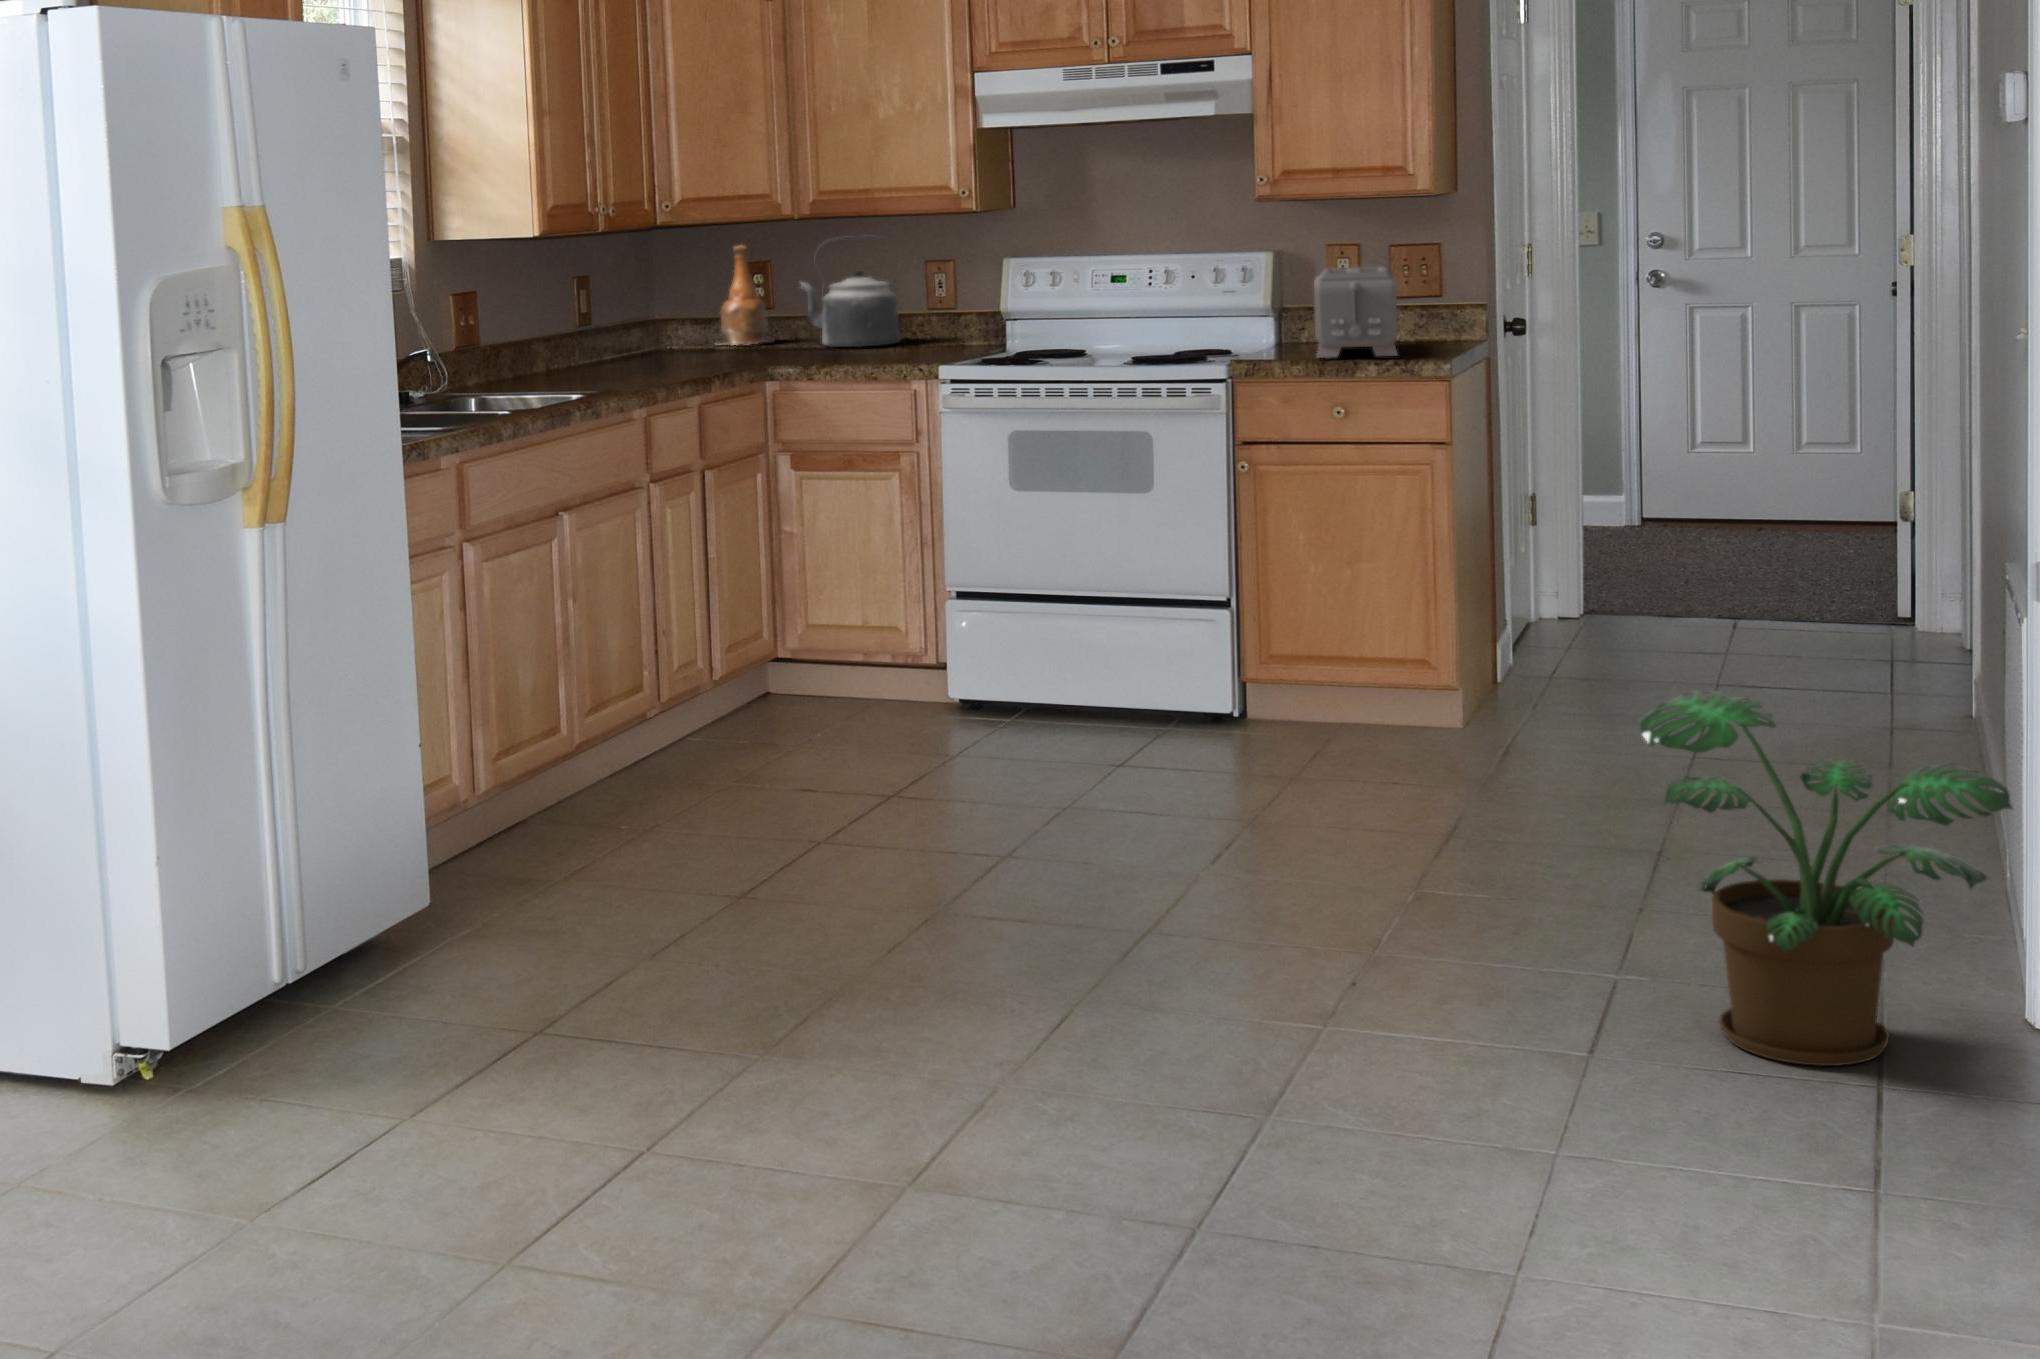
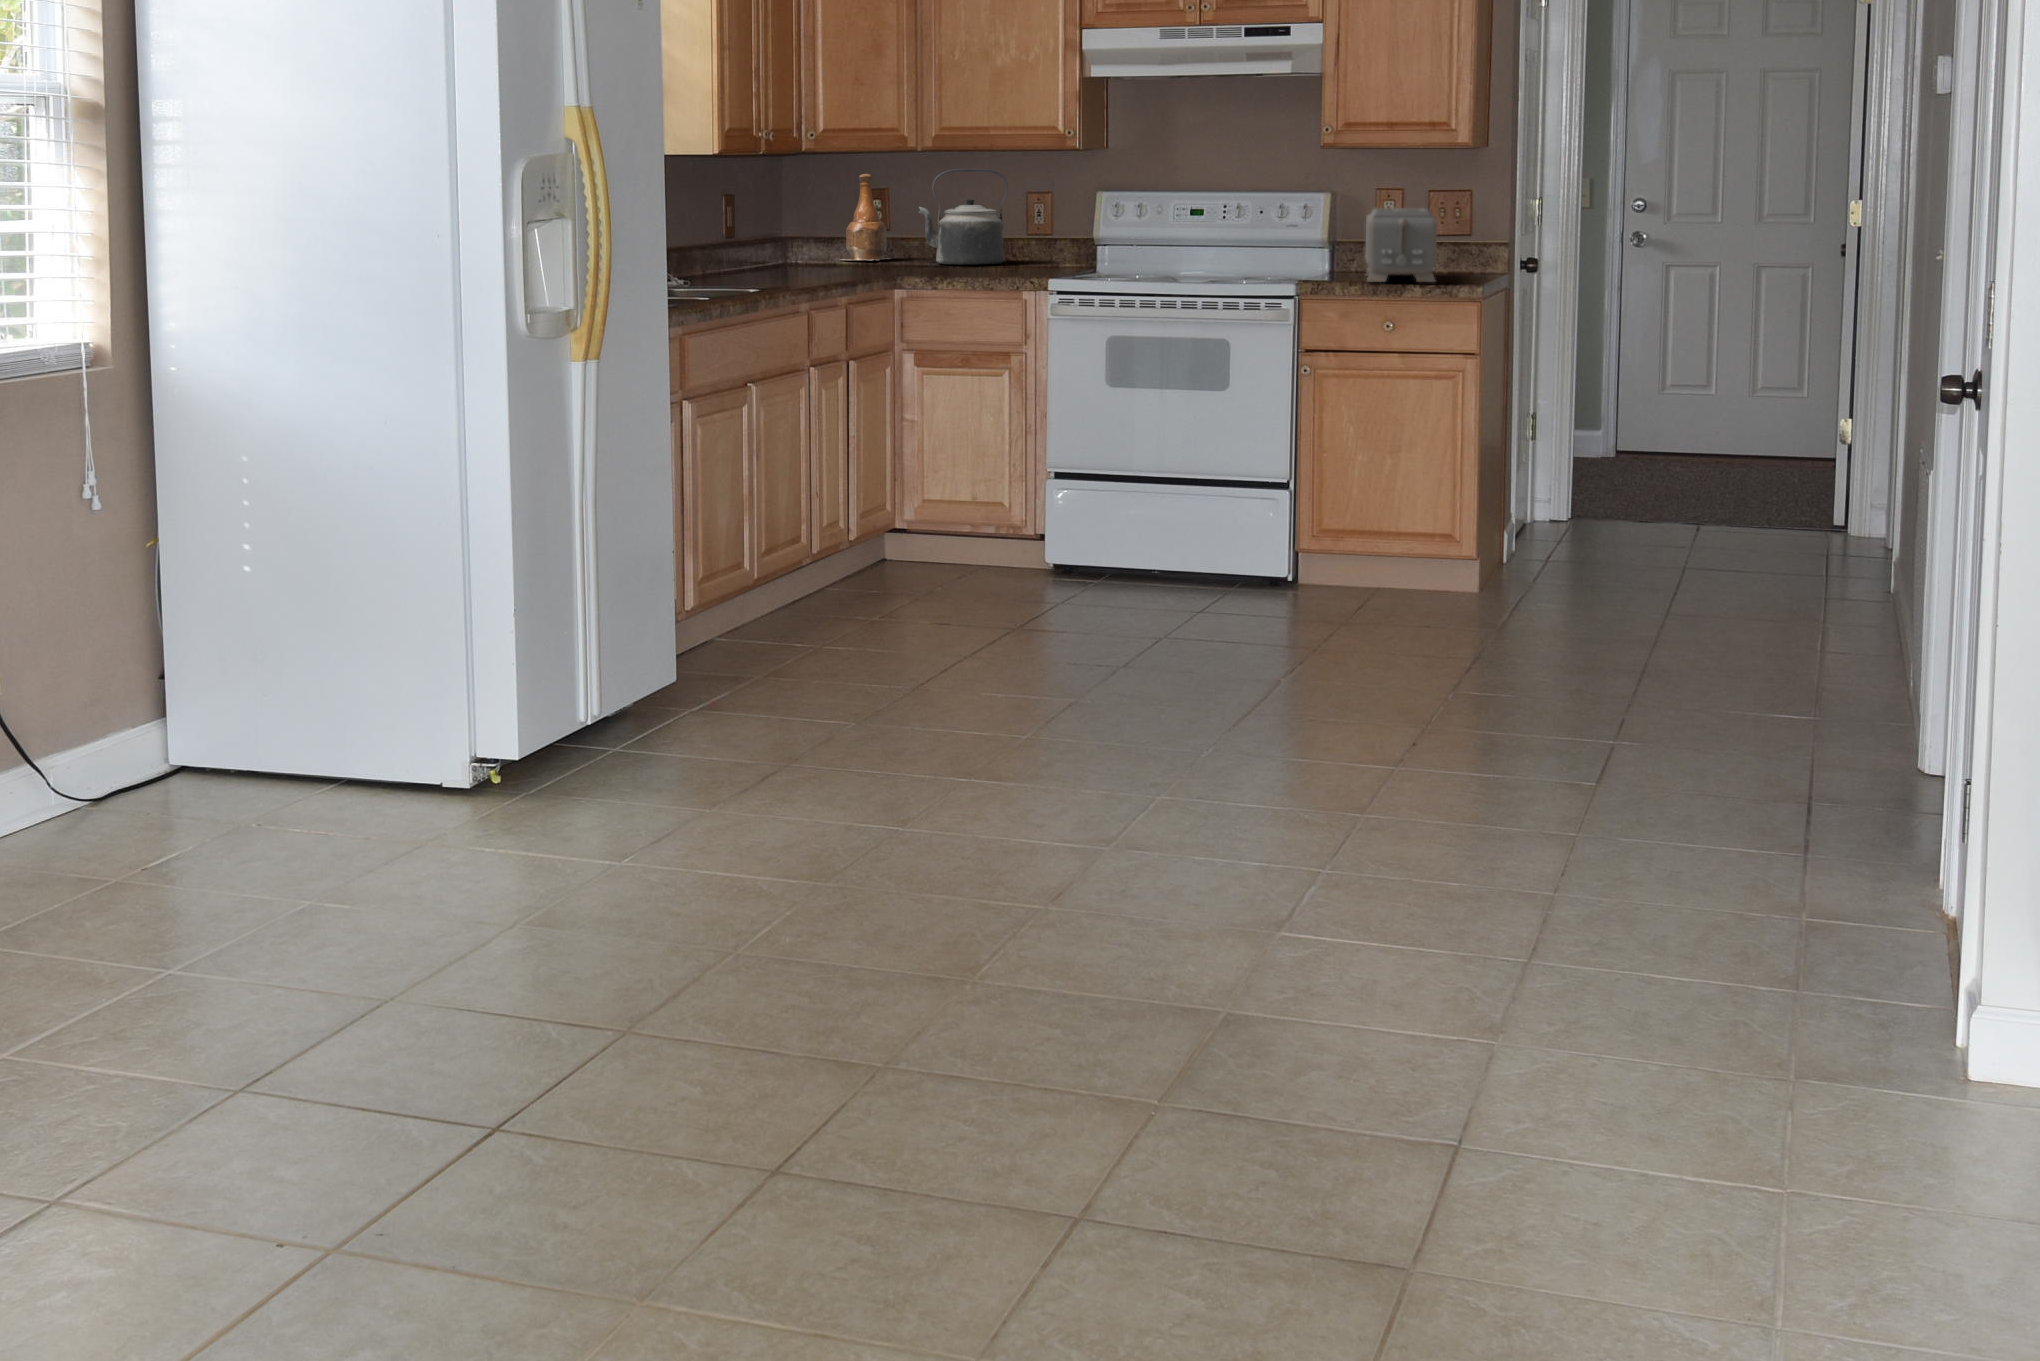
potted plant: present [1639,691,2013,1066] -> none [1638,524,1914,791]

